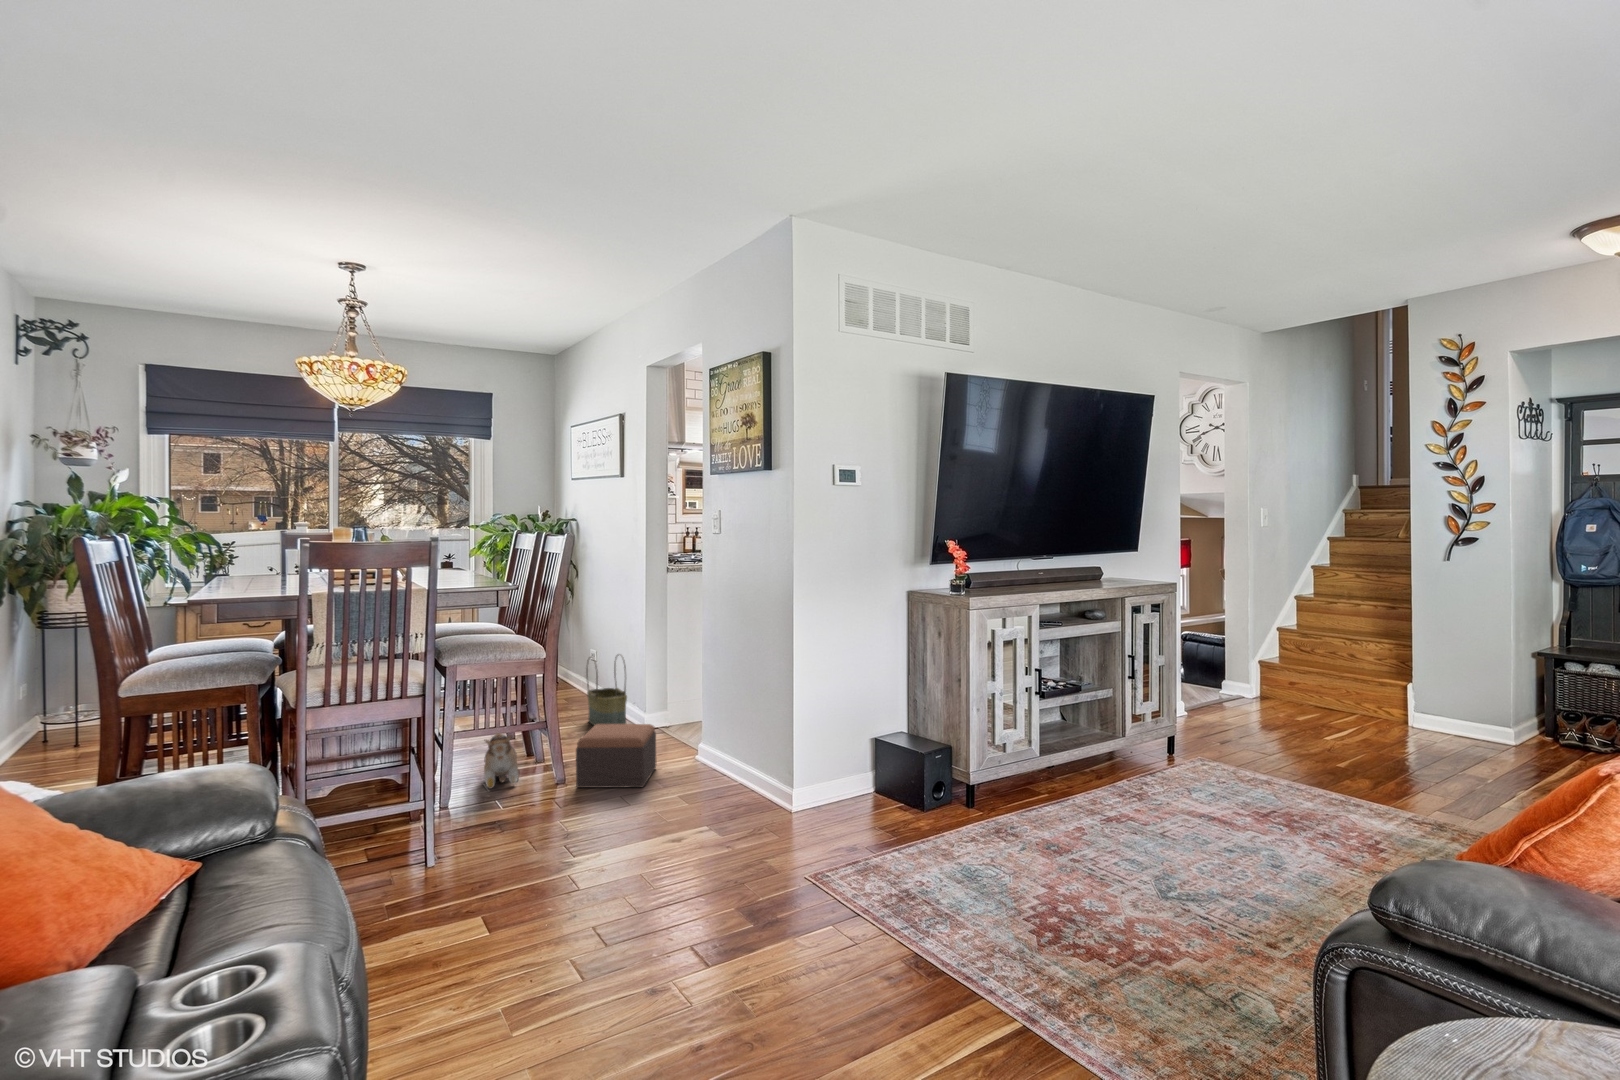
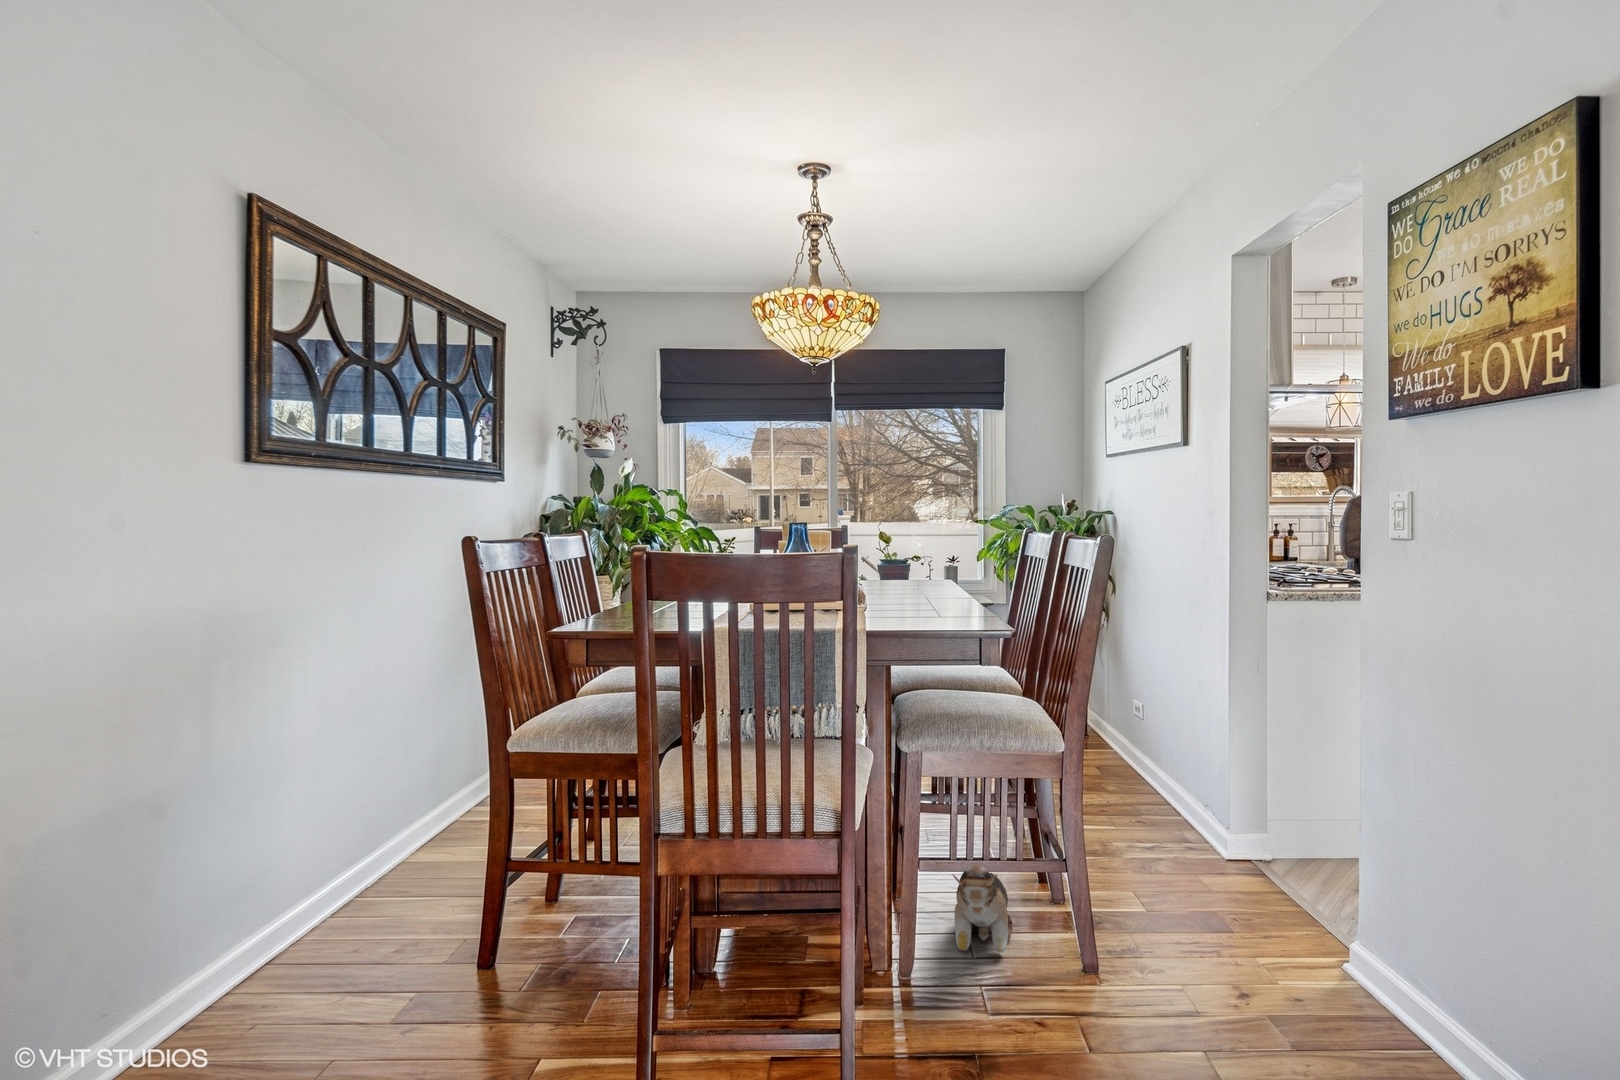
basket: present [586,655,627,725] -> none [1126,722,1195,849]
footstool: present [576,724,656,788] -> none [1108,872,1268,1045]

